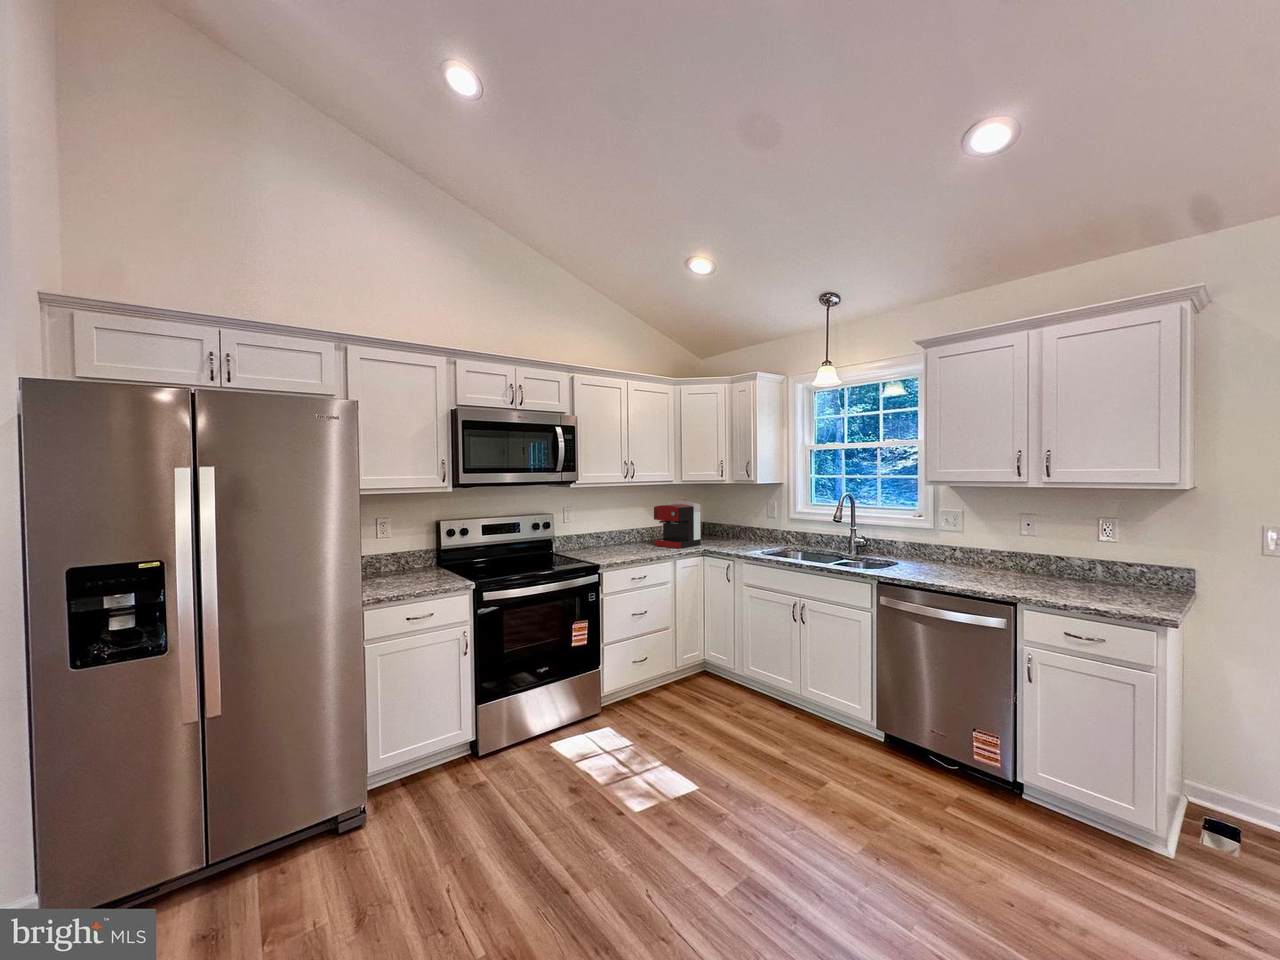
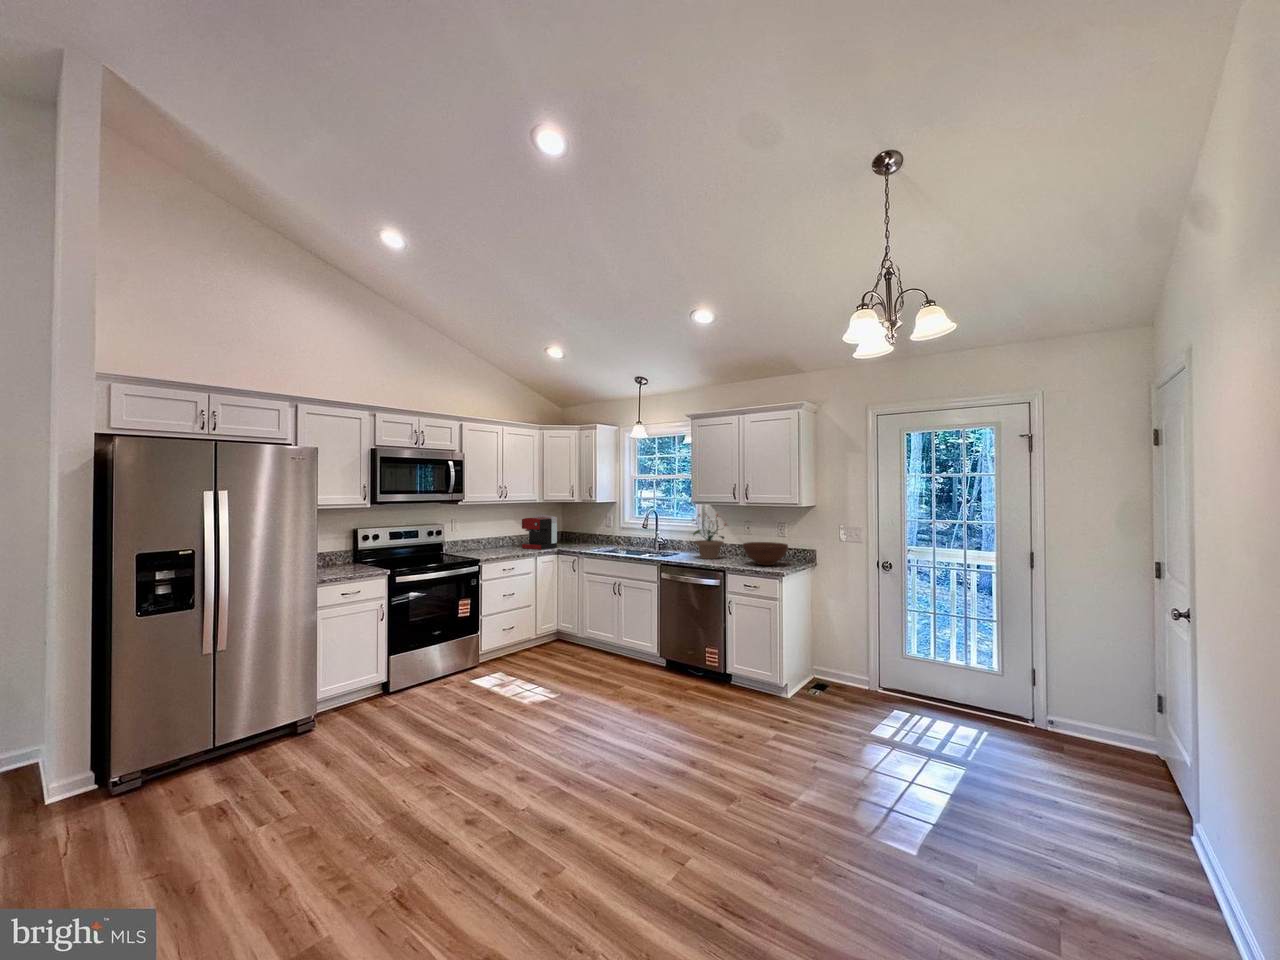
potted plant: none [918,499,998,576] -> present [693,514,726,559]
fruit bowl: none [1044,552,1148,597] -> present [743,542,788,565]

